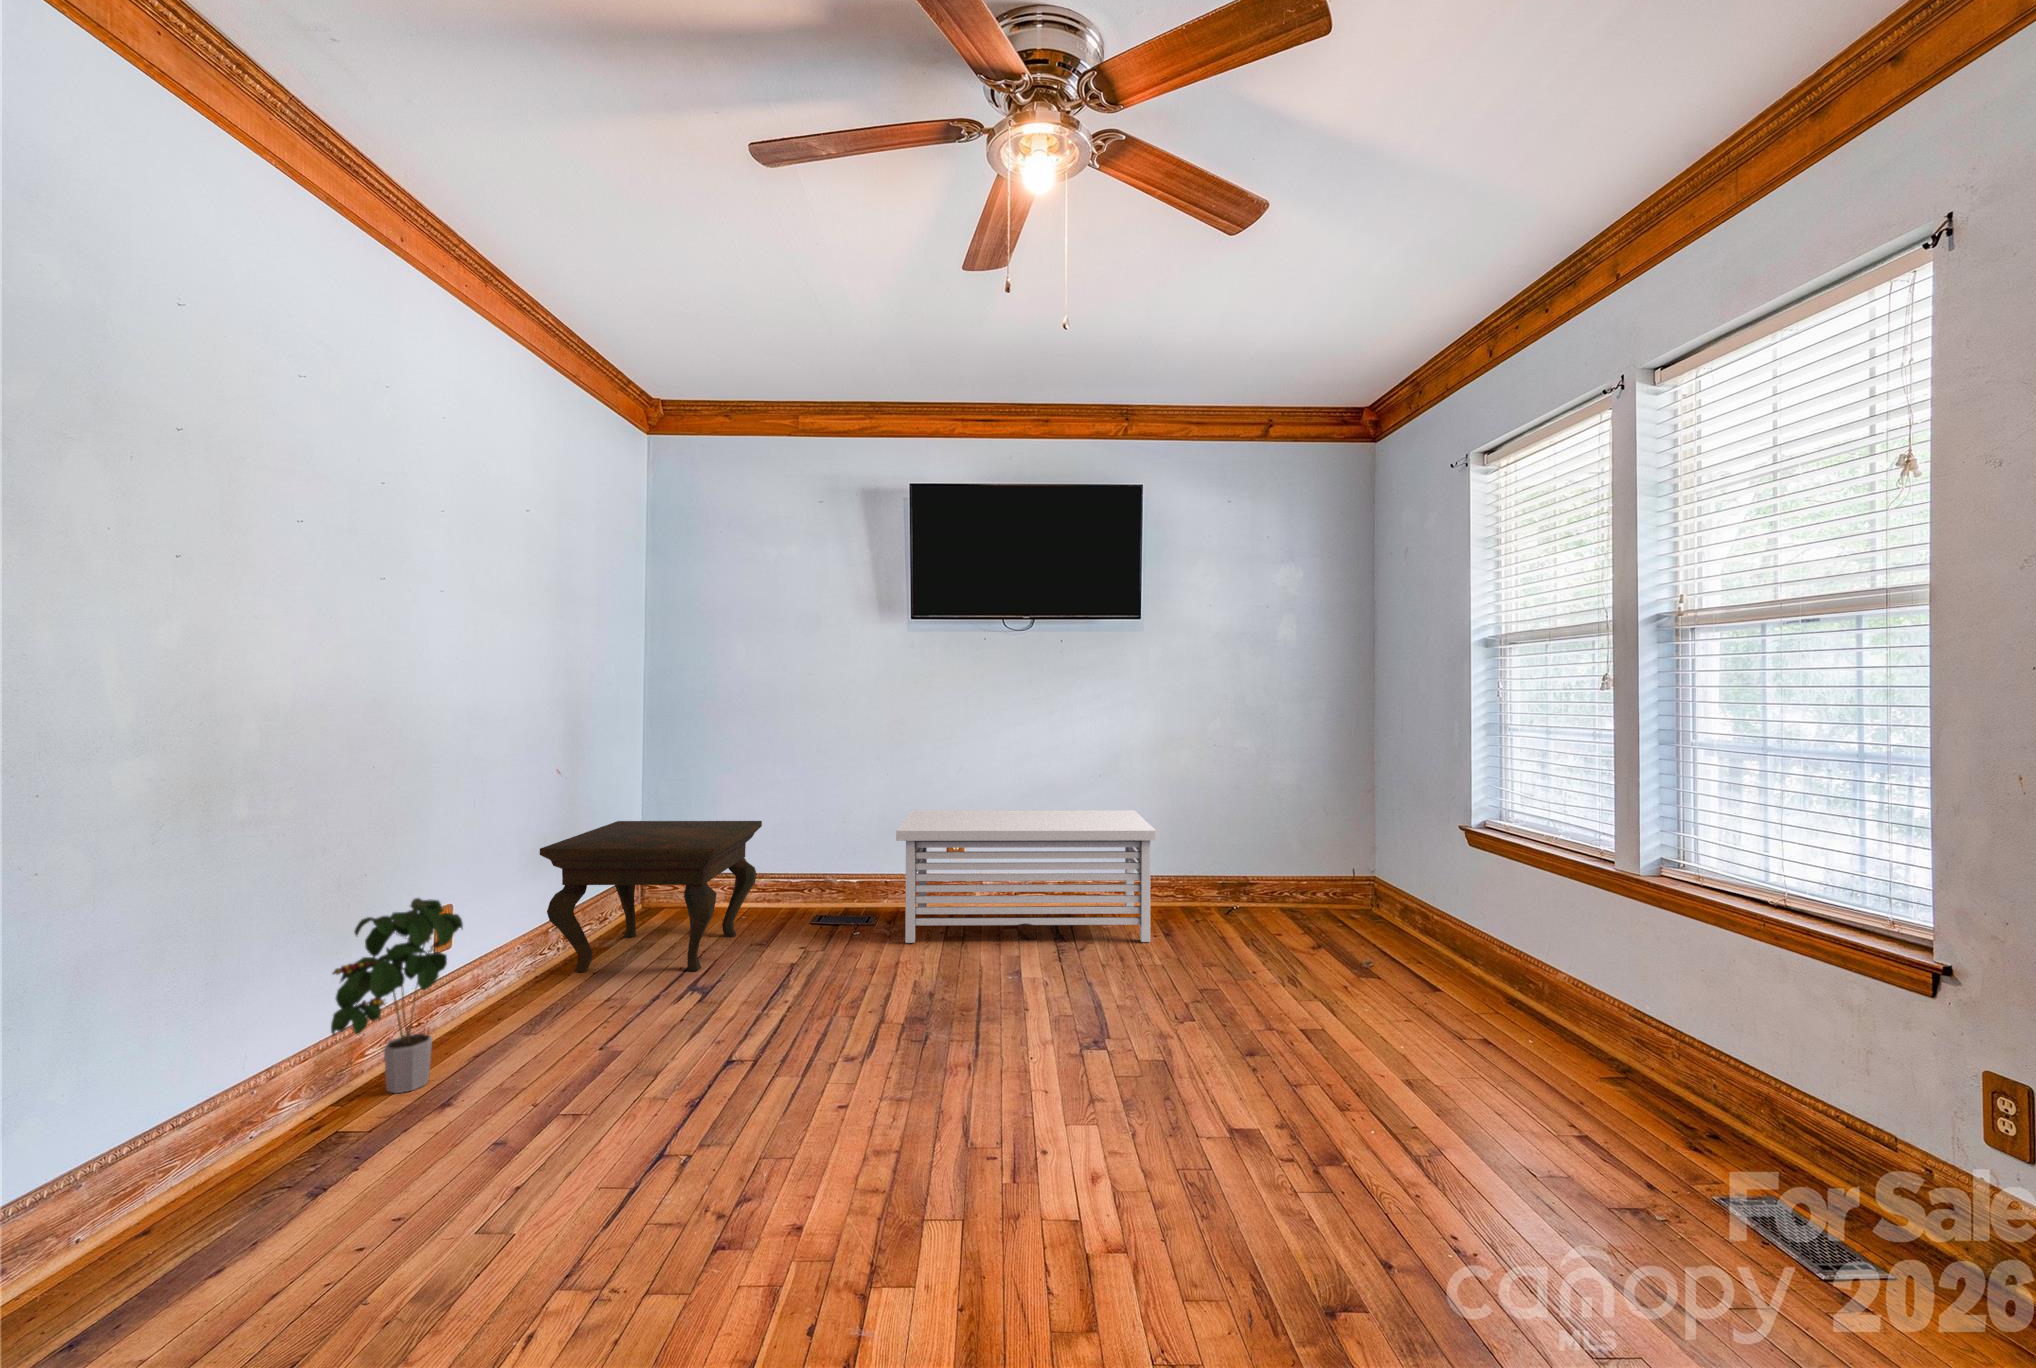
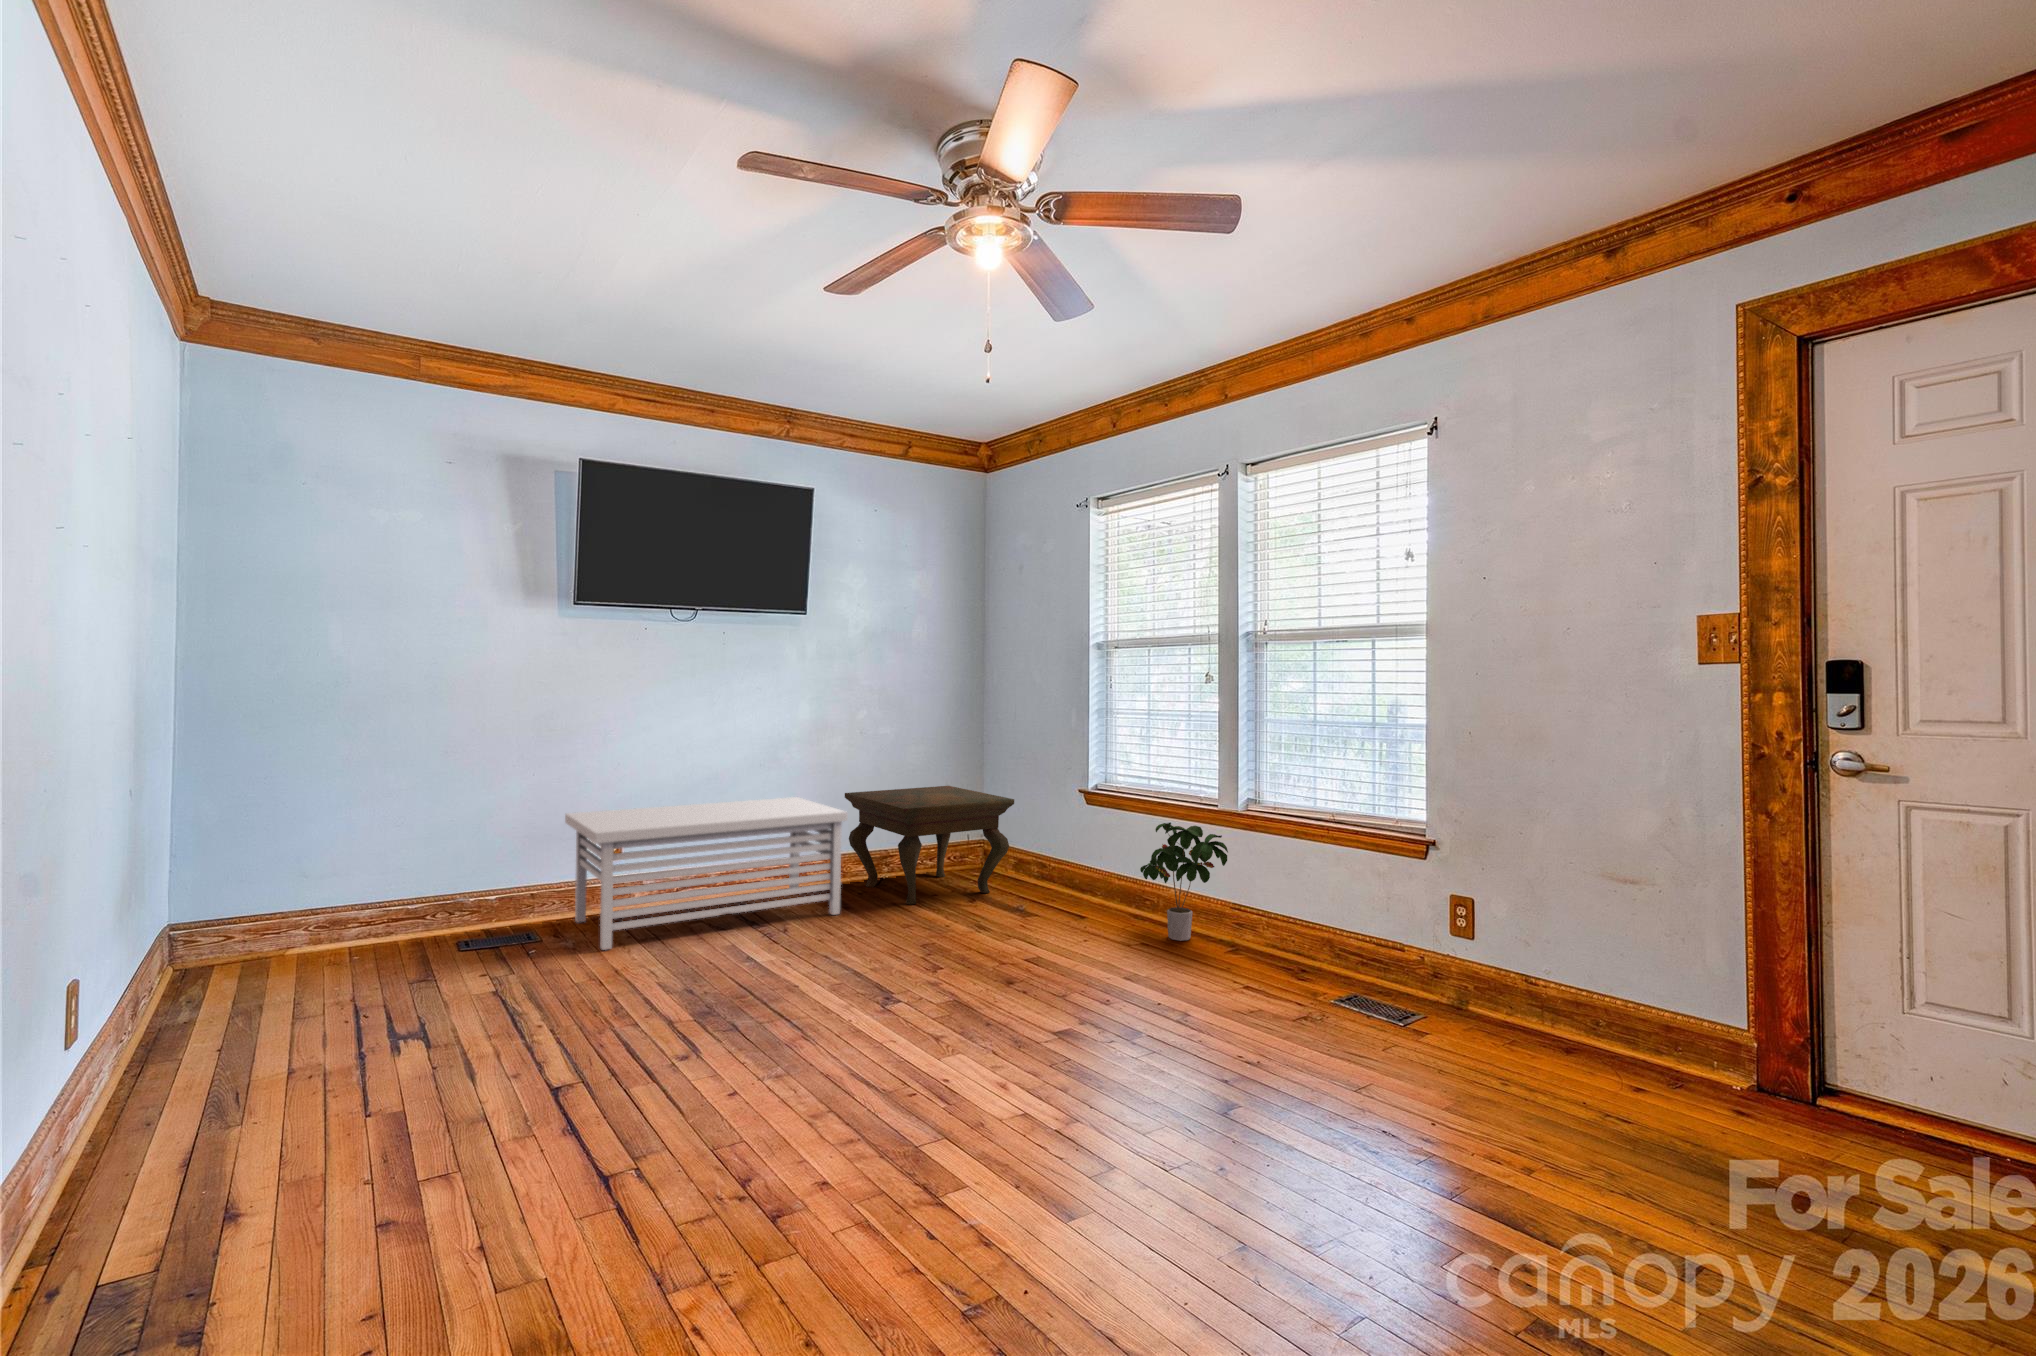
side table: present [540,821,762,972] -> present [845,786,1014,904]
potted plant: present [331,898,463,1093] -> present [1140,822,1228,941]

